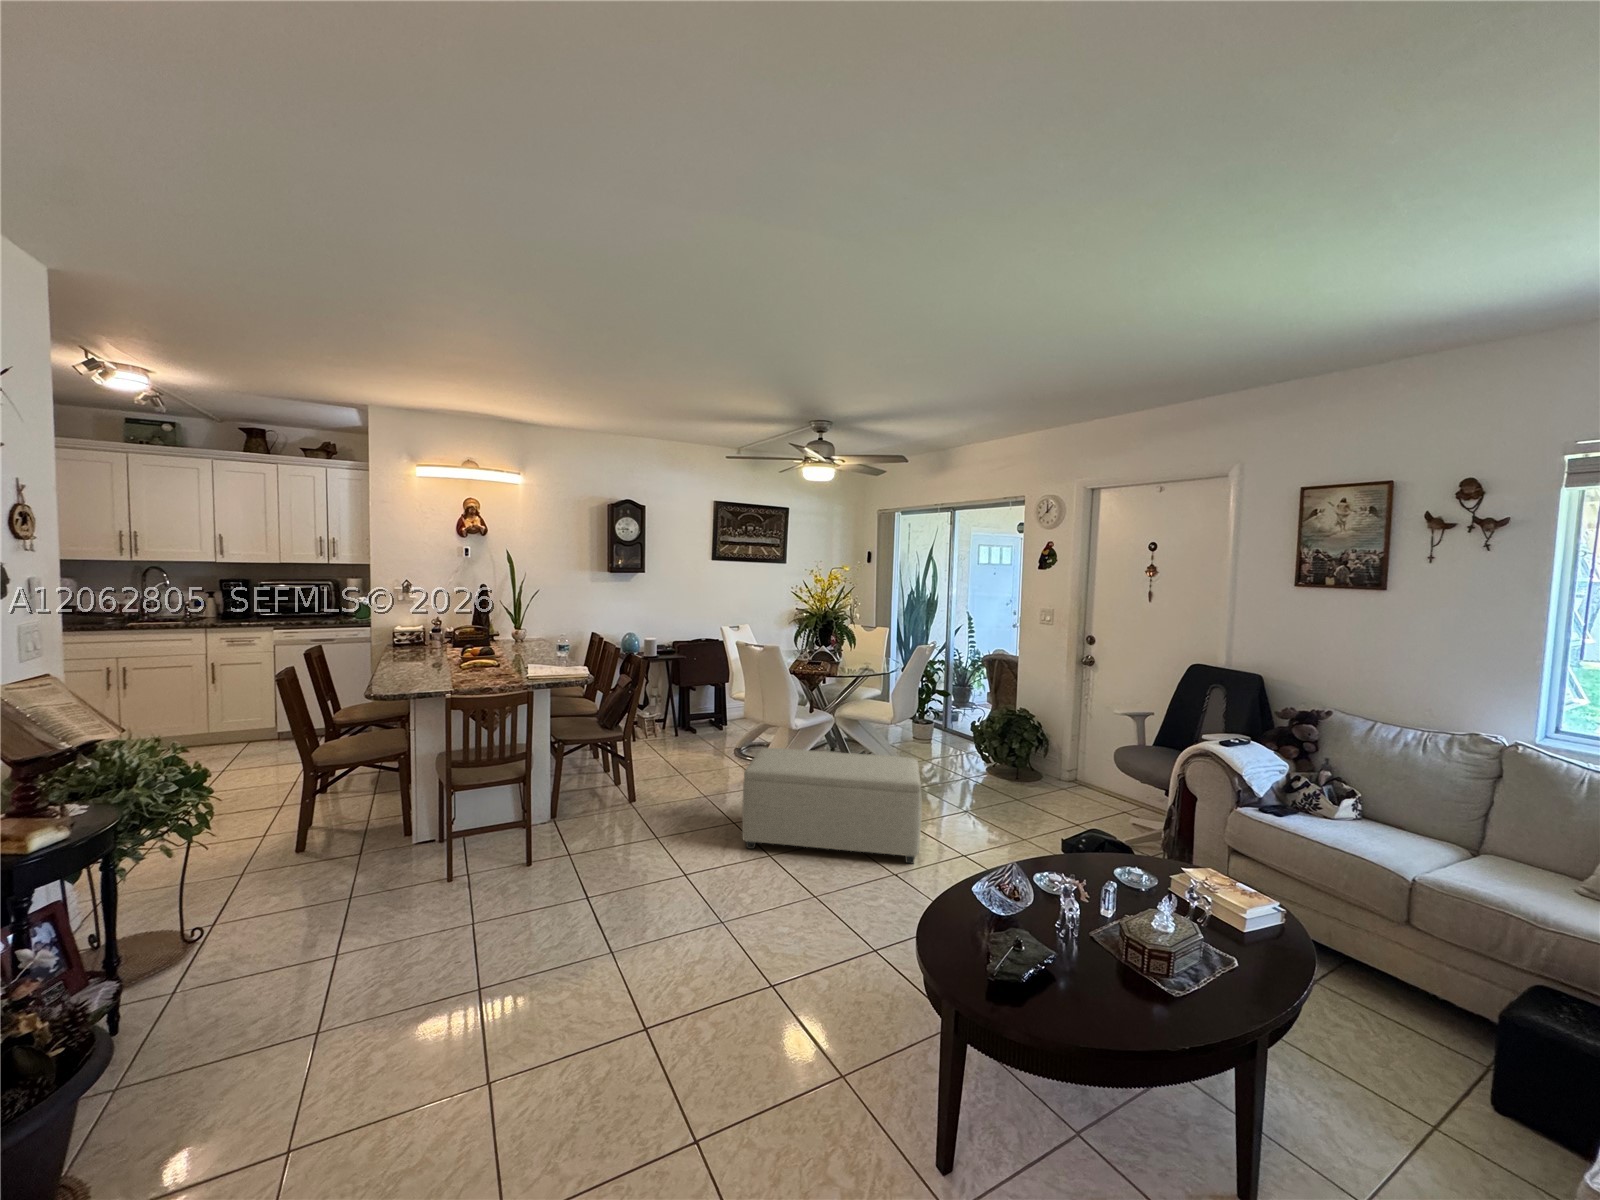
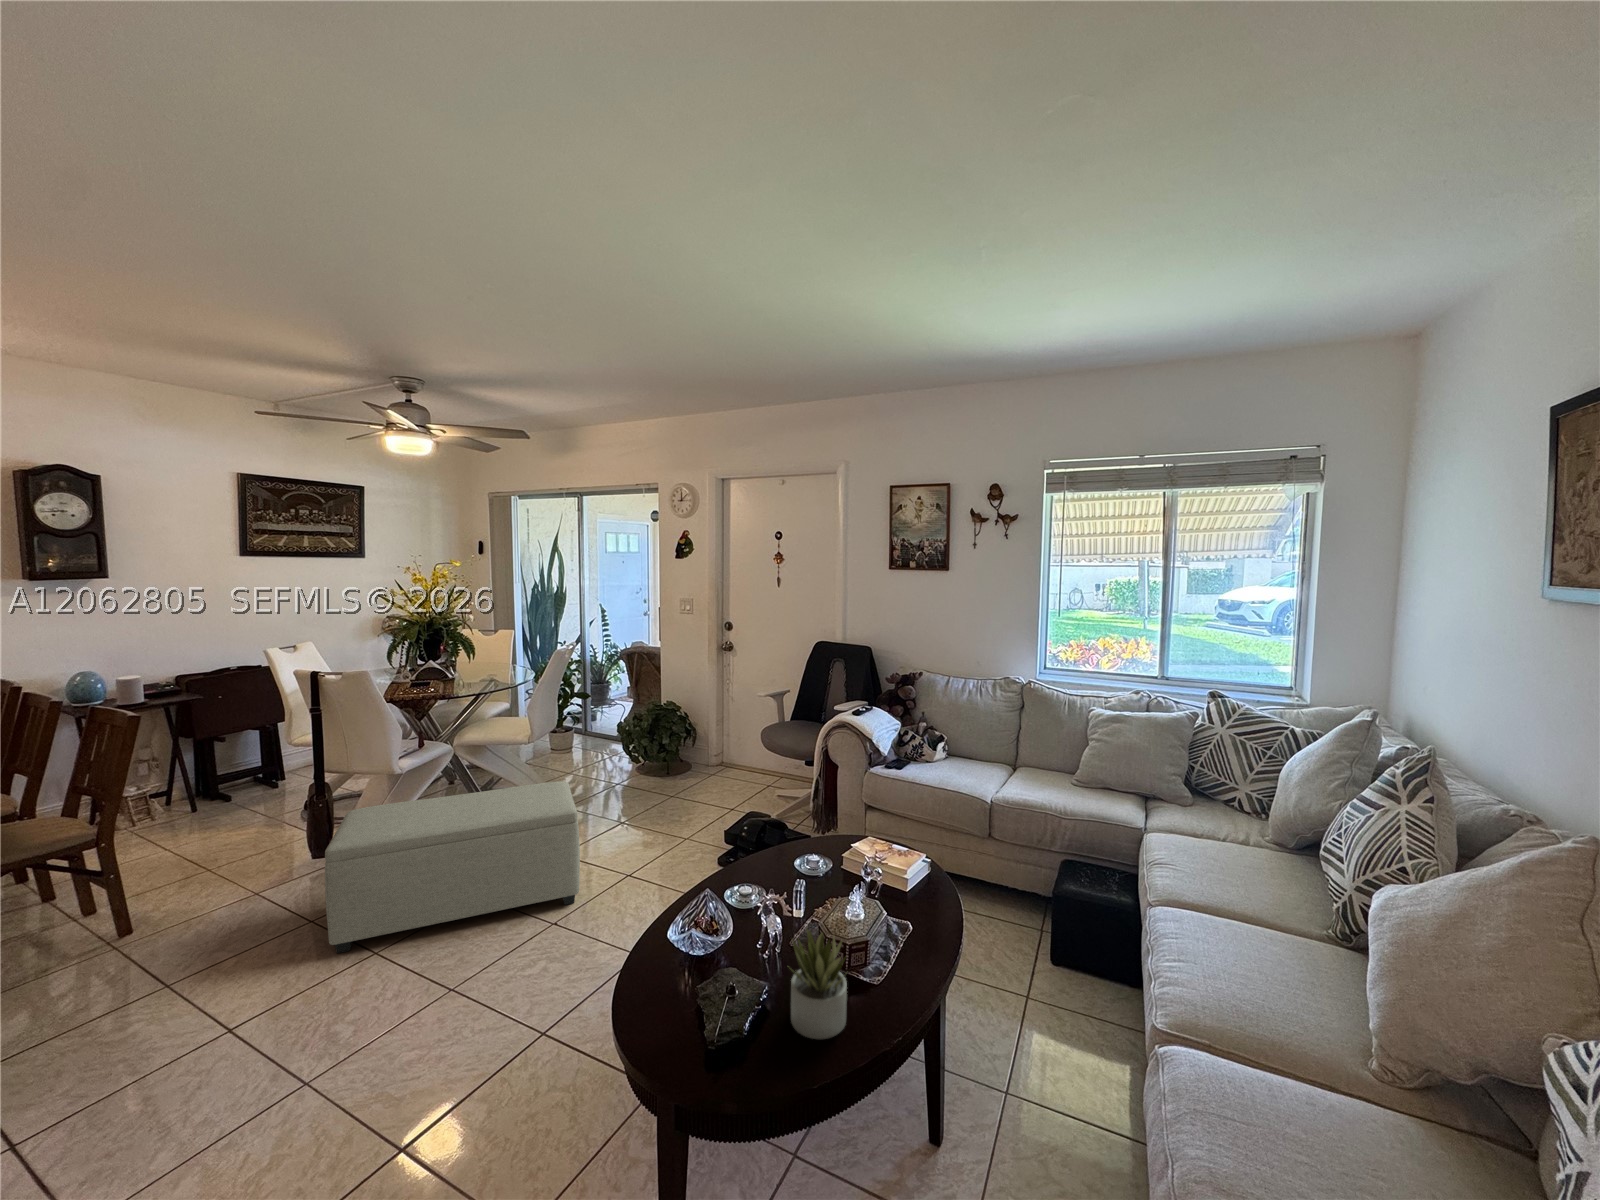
succulent plant: none [1071,909,1135,1018] -> present [791,930,847,1039]

